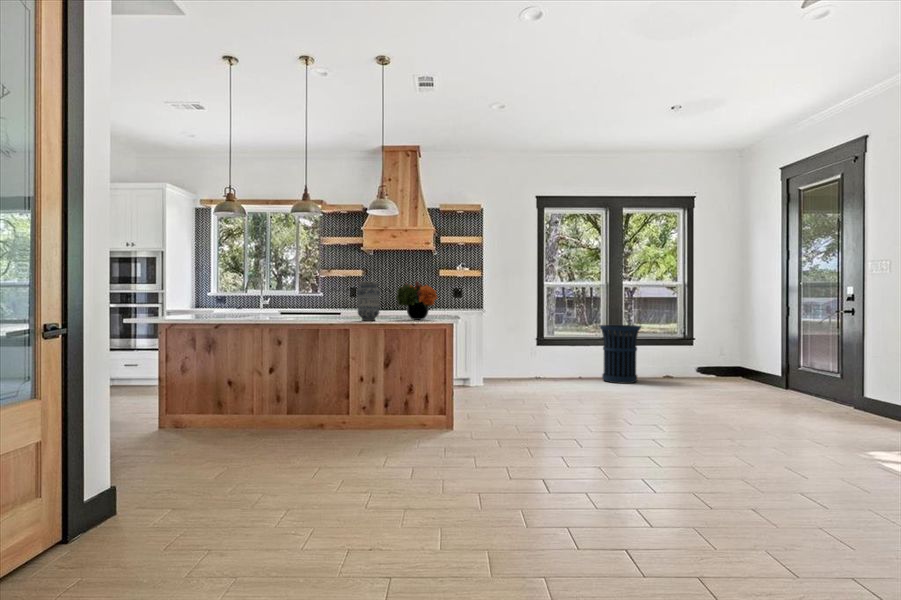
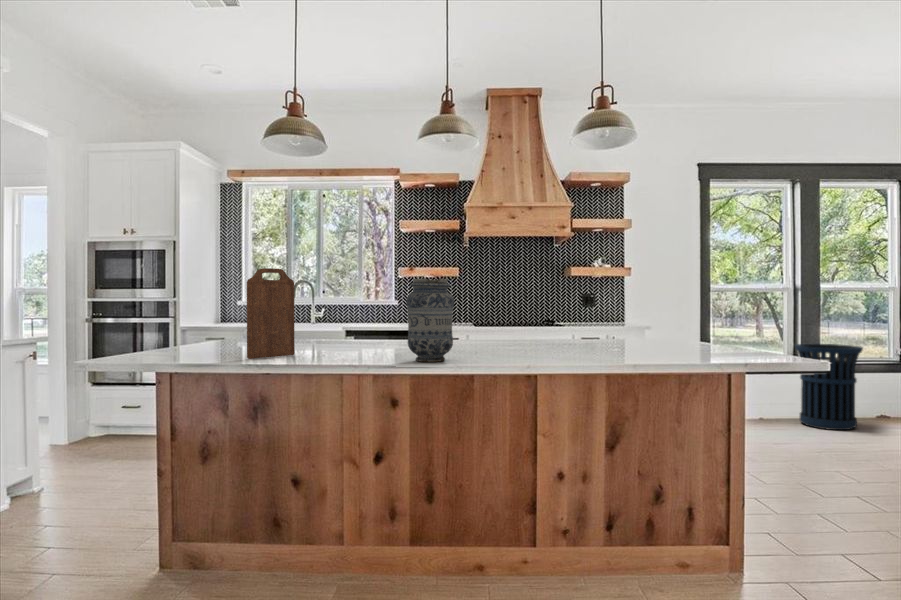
cutting board: none [204,275,229,320] -> present [247,268,295,359]
vase: present [357,281,380,321] -> present [406,279,454,362]
flower arrangement: present [396,282,438,320] -> none [613,279,701,354]

